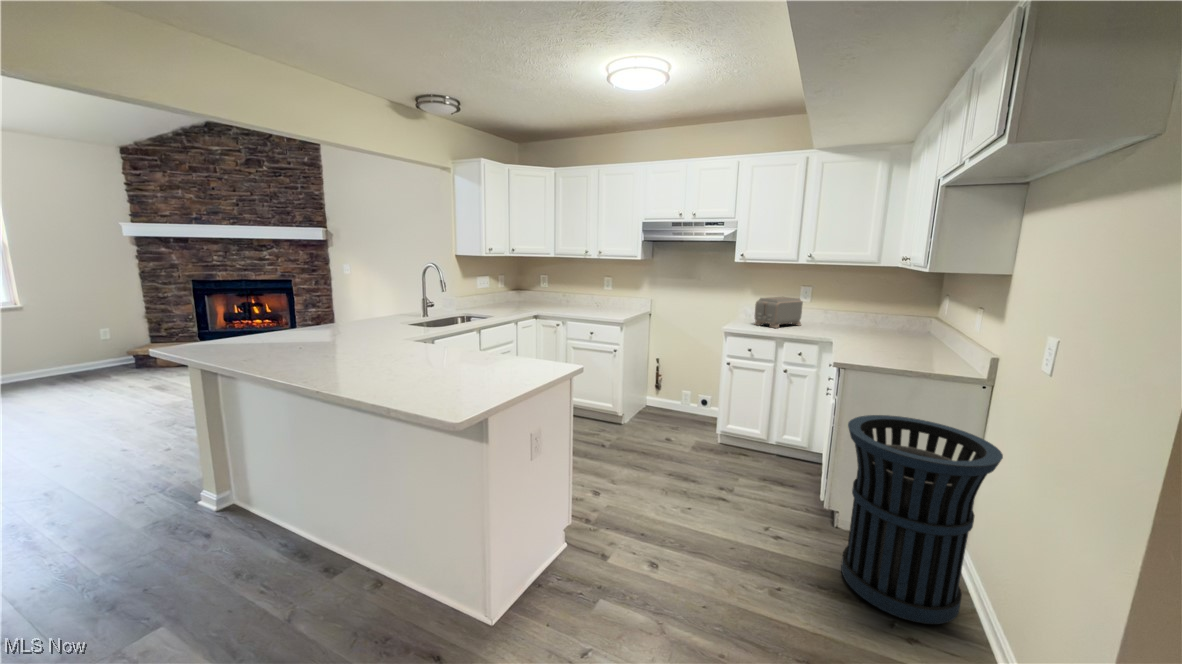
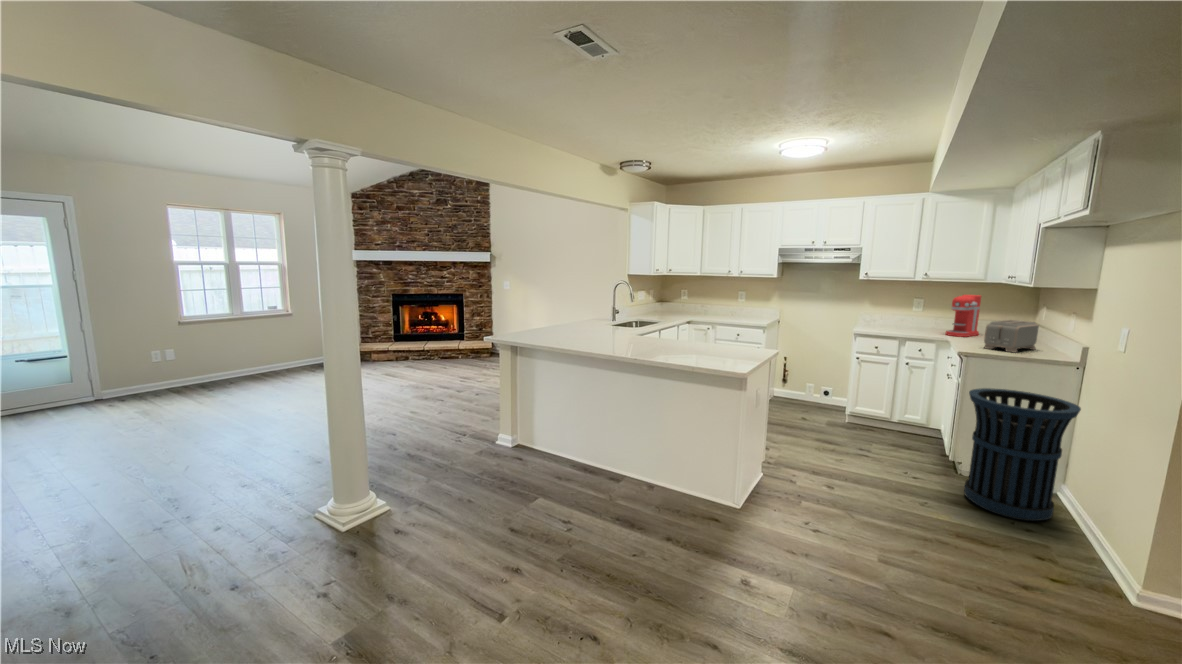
coffee maker: none [831,281,874,335] -> present [945,295,981,337]
toaster: present [754,297,803,328] -> present [984,320,1039,353]

